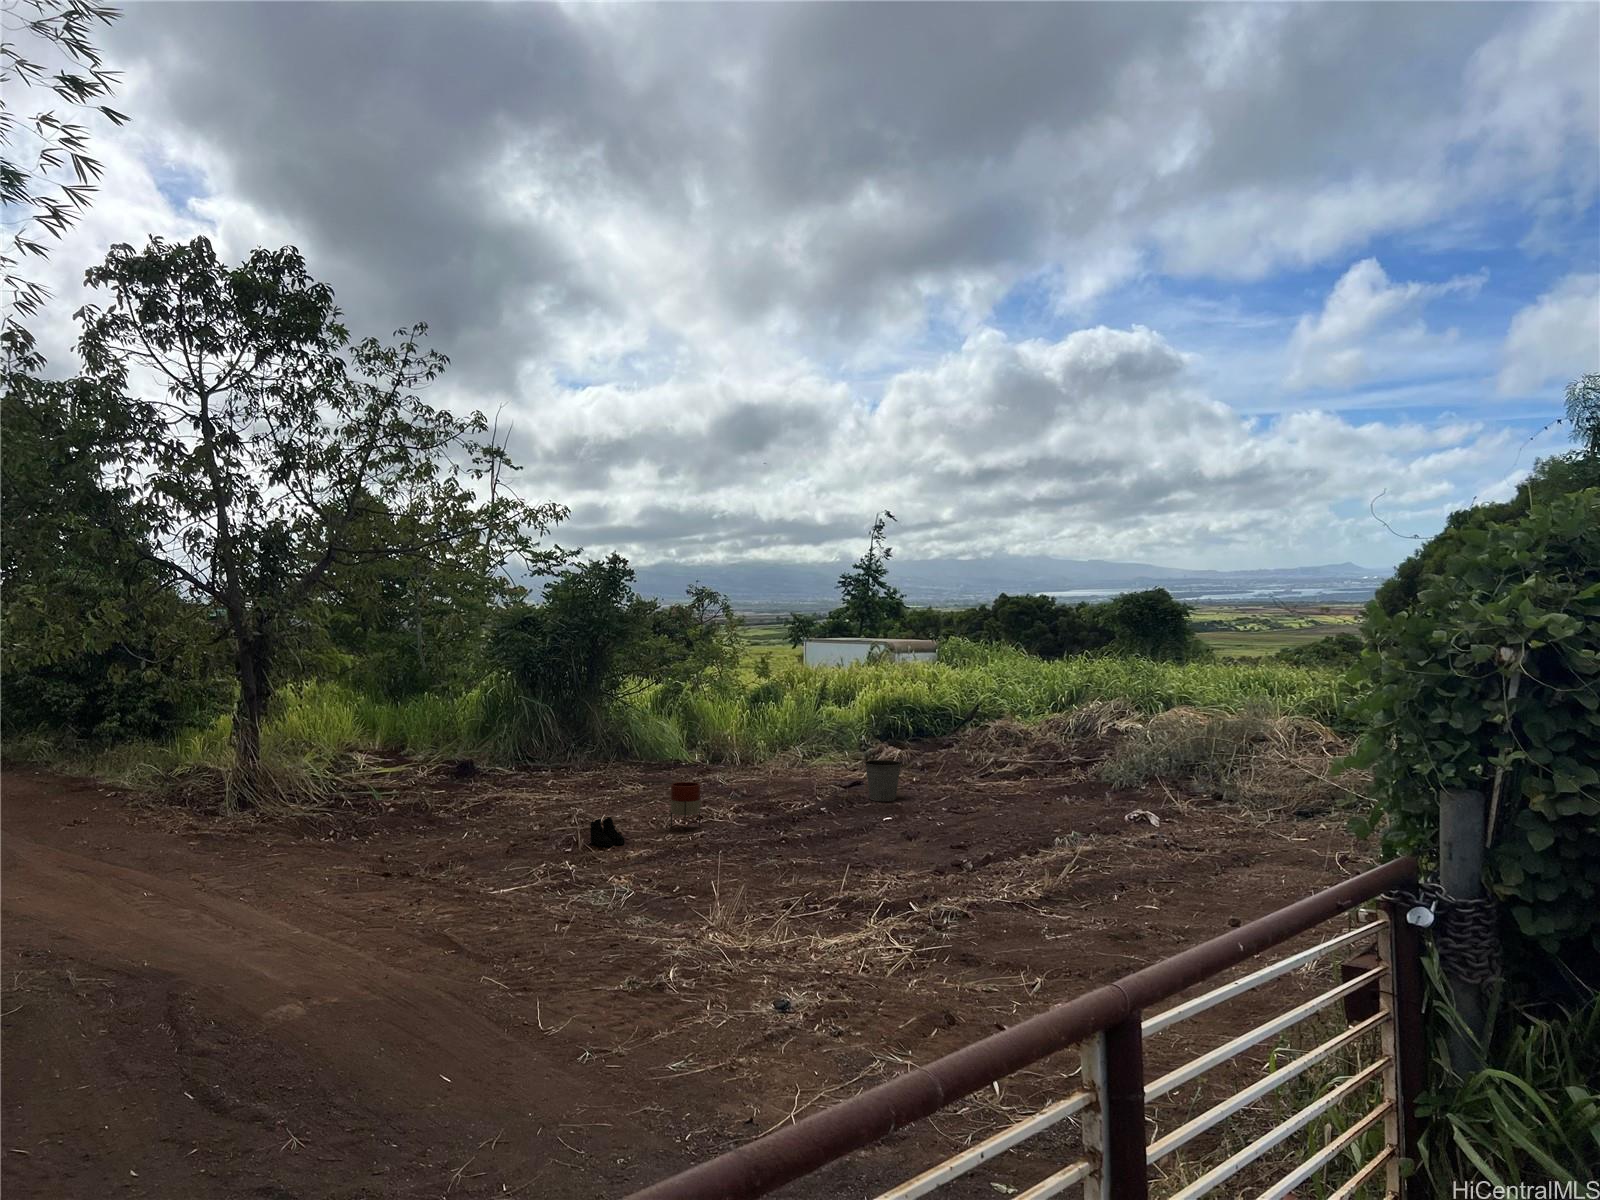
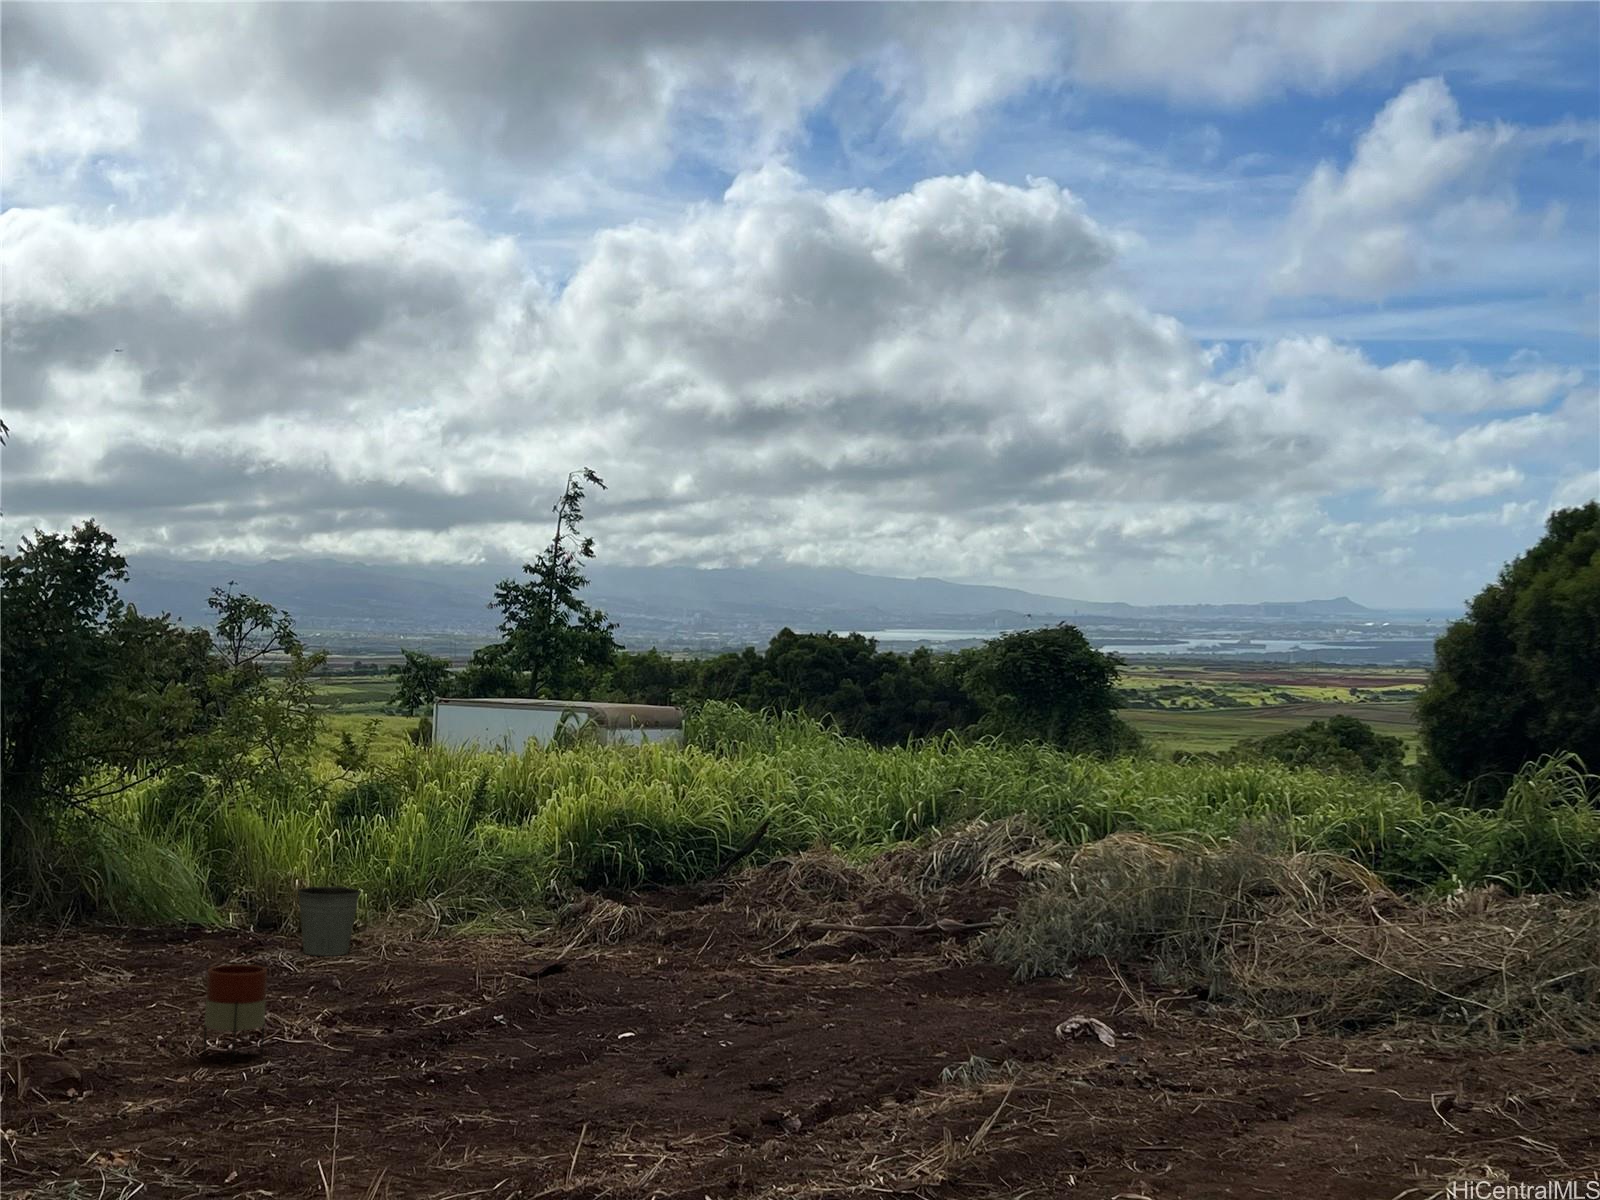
bucket: present [864,760,901,801] -> present [296,887,361,956]
boots: present [590,817,625,847] -> none [38,1036,111,1097]

